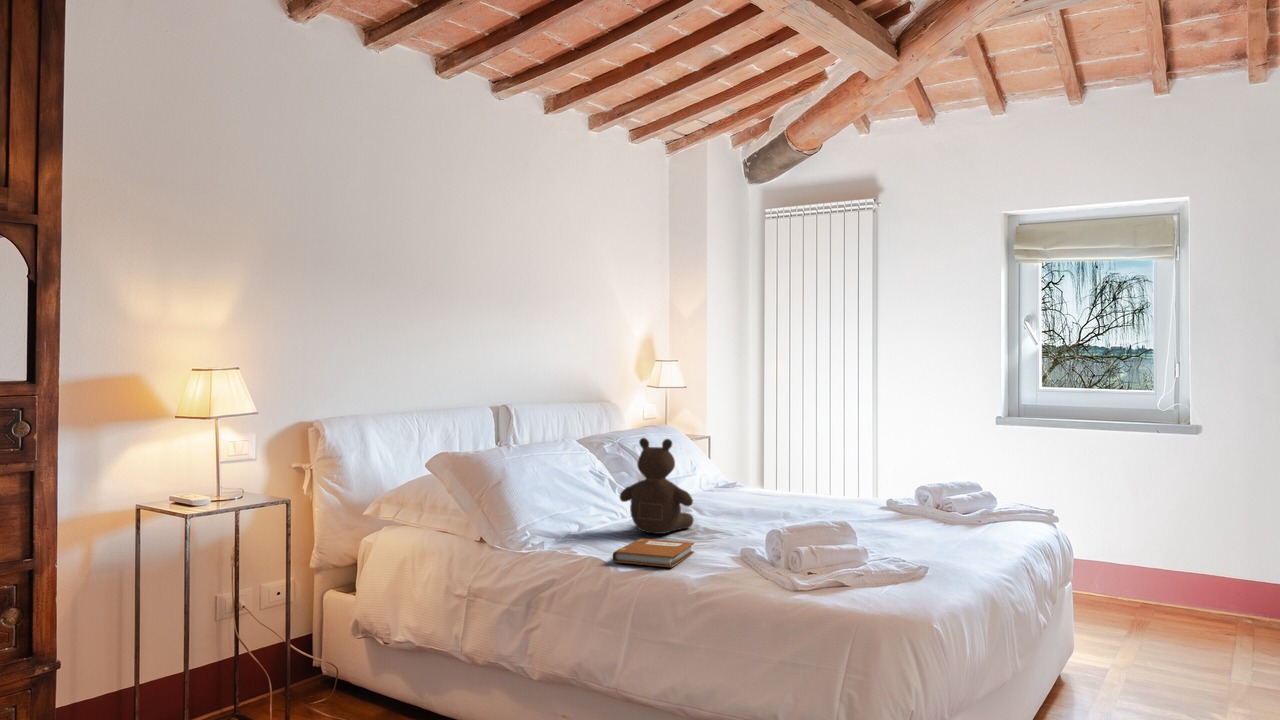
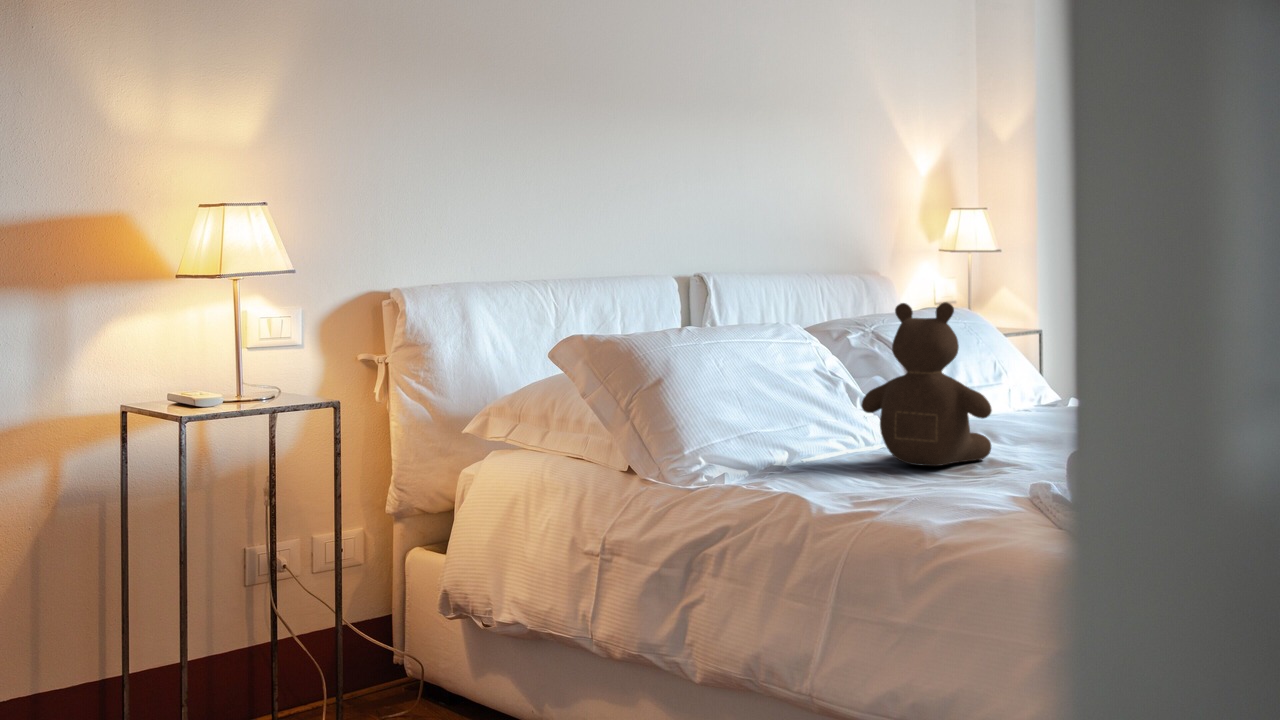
notebook: present [613,538,694,567] -> none [847,469,997,514]

